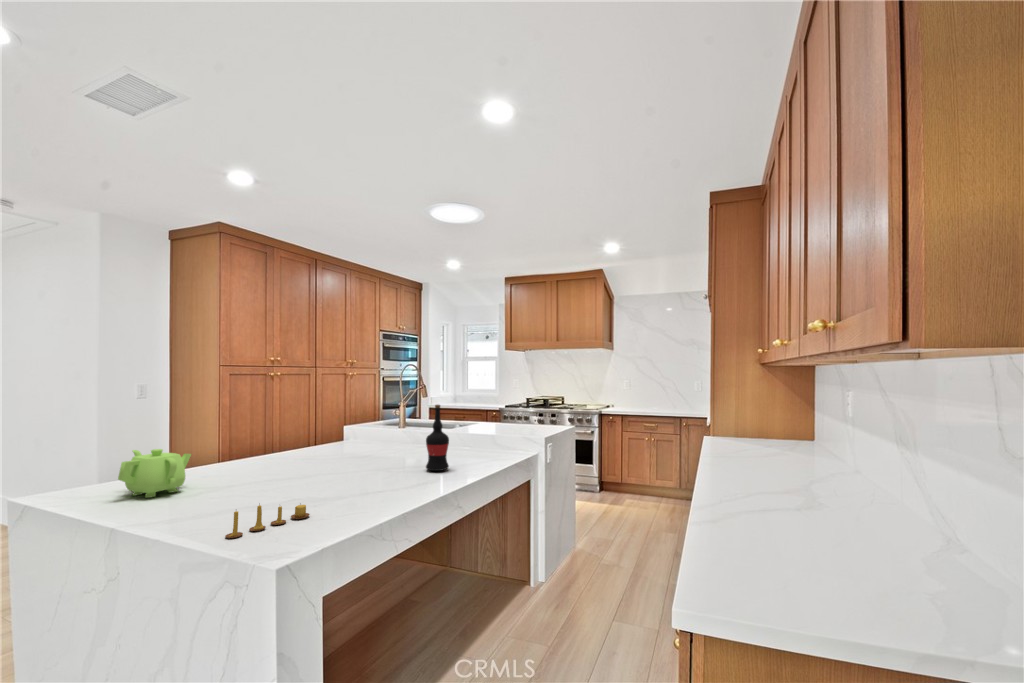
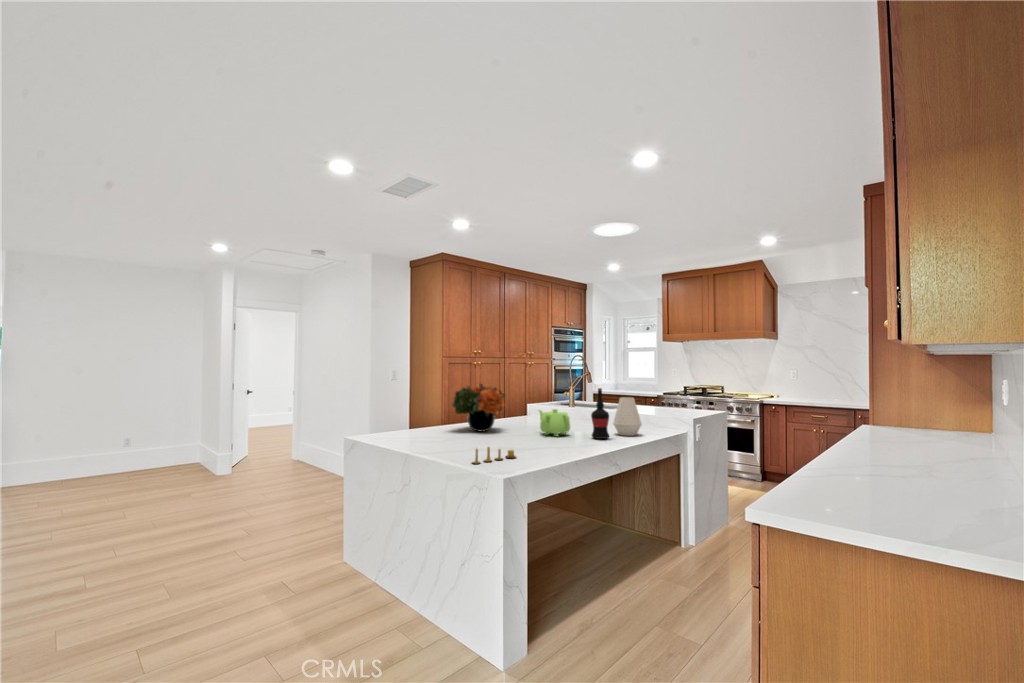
flower arrangement: none [220,400,308,470] -> present [452,383,505,431]
vase: none [454,415,488,464] -> present [613,397,641,436]
teapot: present [118,449,191,498] -> present [538,409,570,436]

